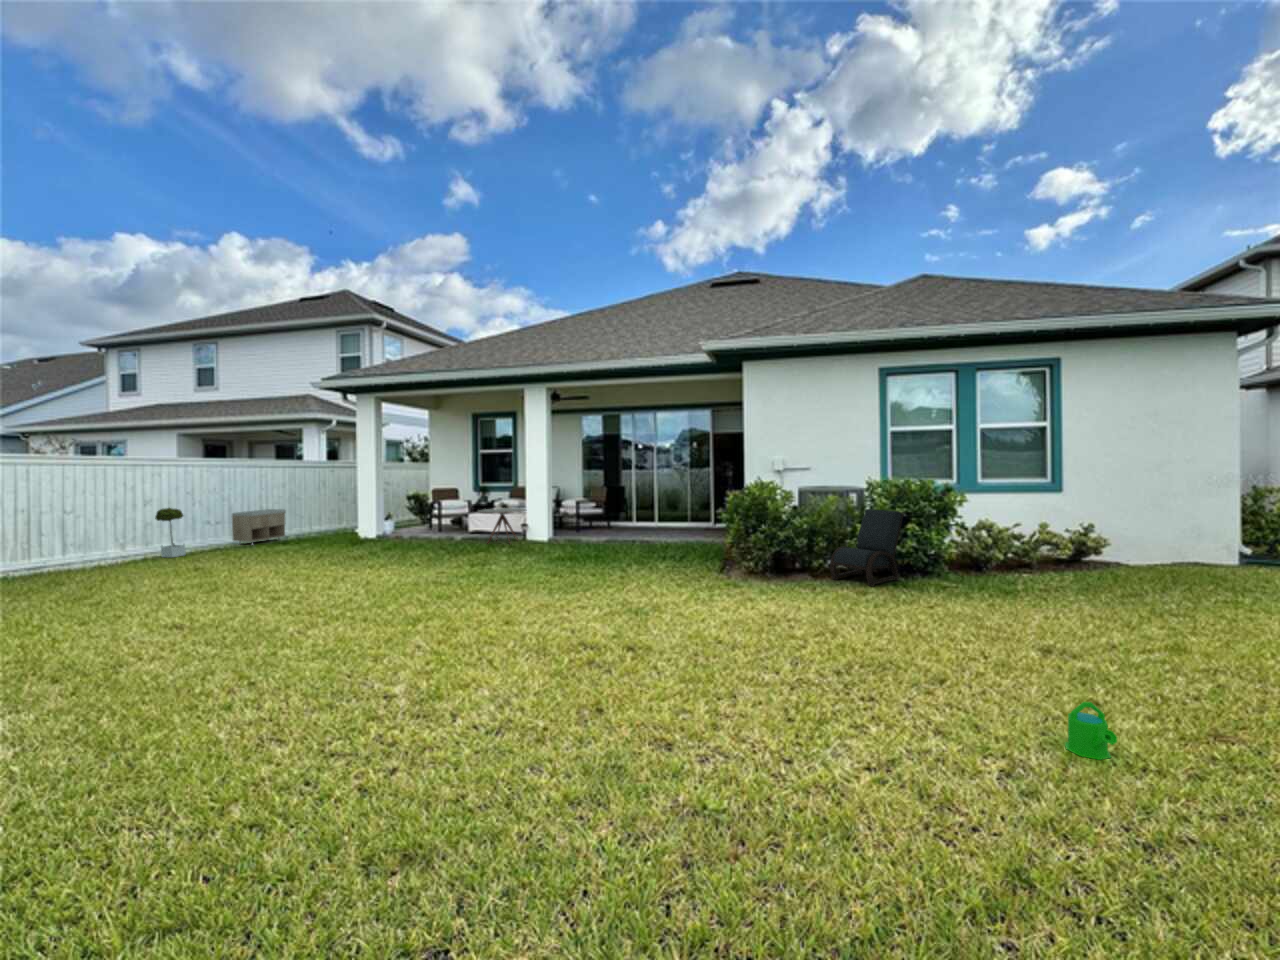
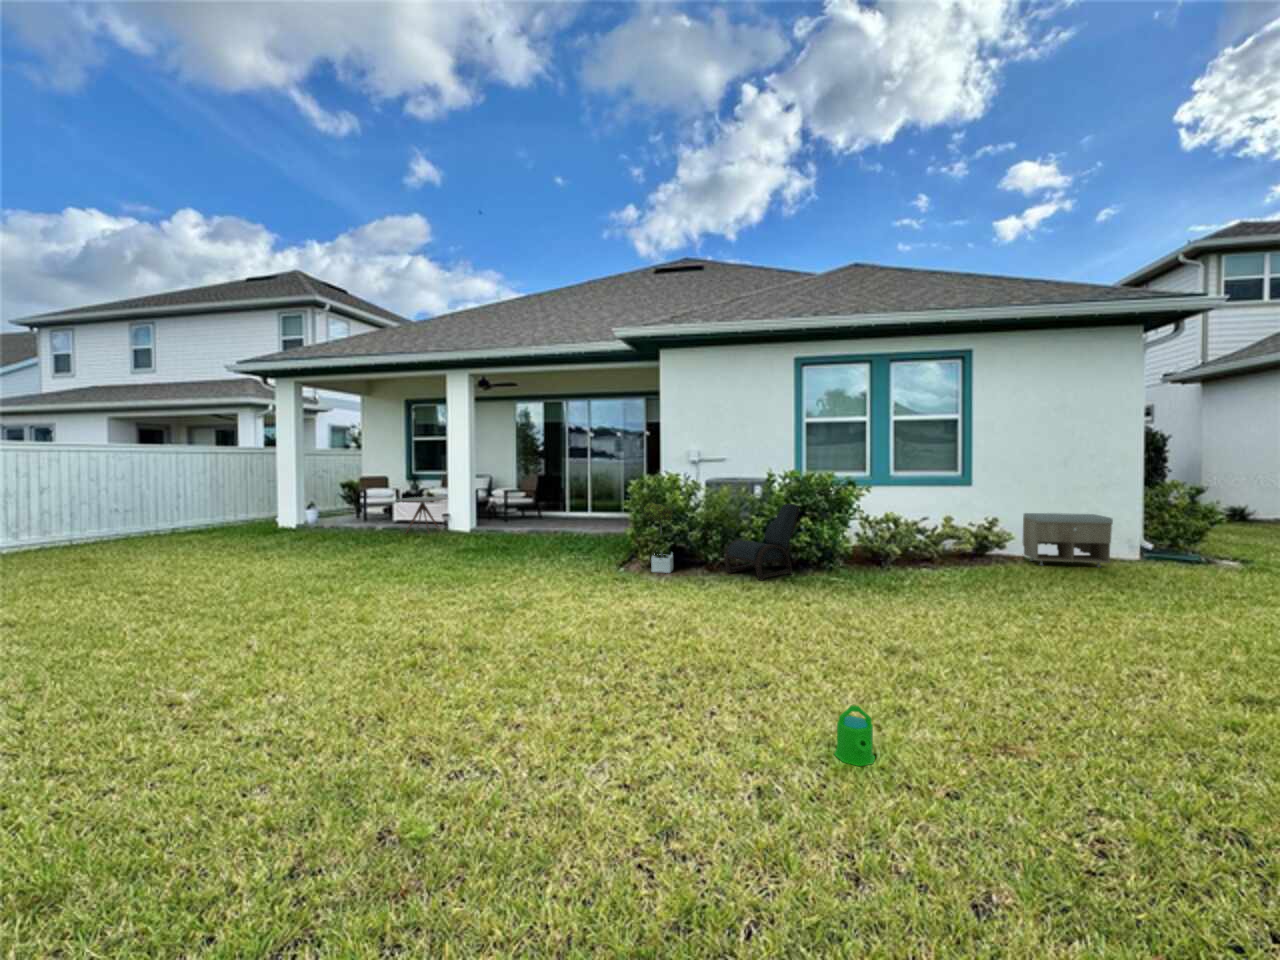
potted tree: present [155,508,185,557] -> present [644,503,673,573]
storage bench: present [232,509,286,544] -> present [1023,513,1113,567]

